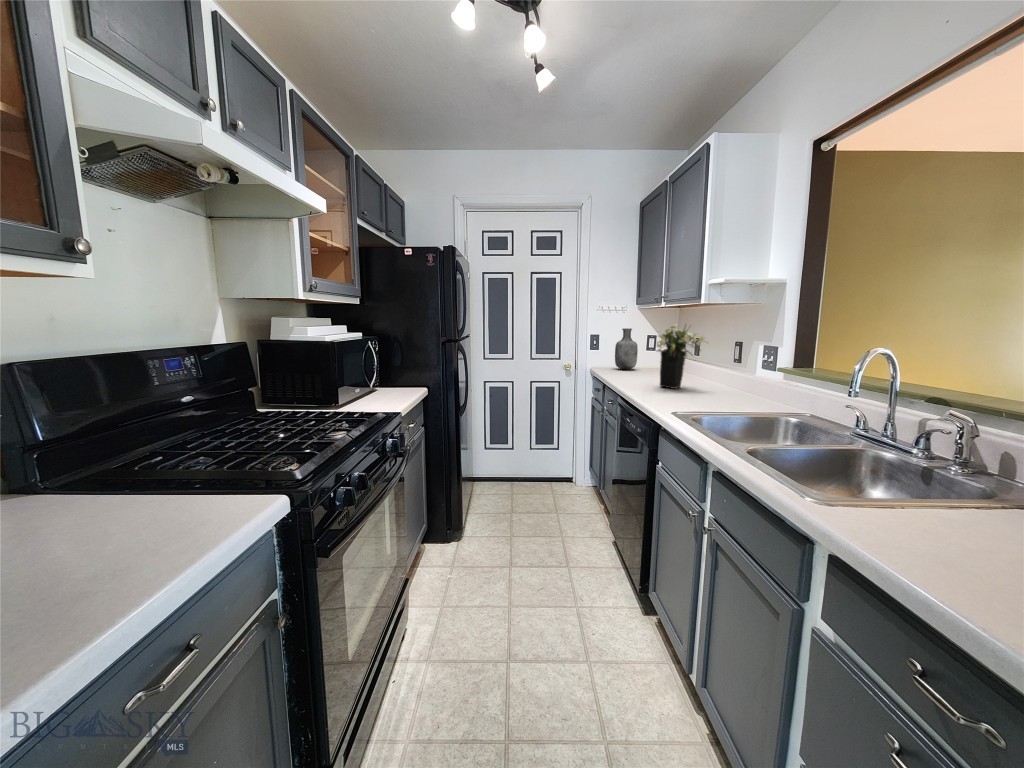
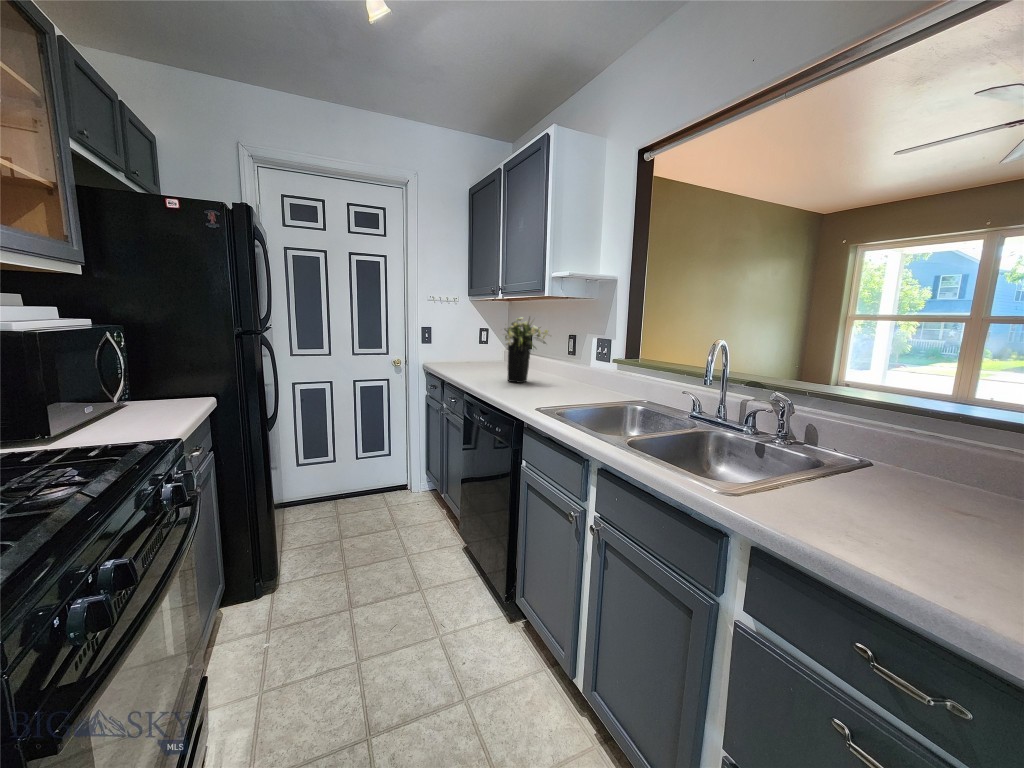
vase: present [615,328,638,369] -> none [452,321,475,364]

